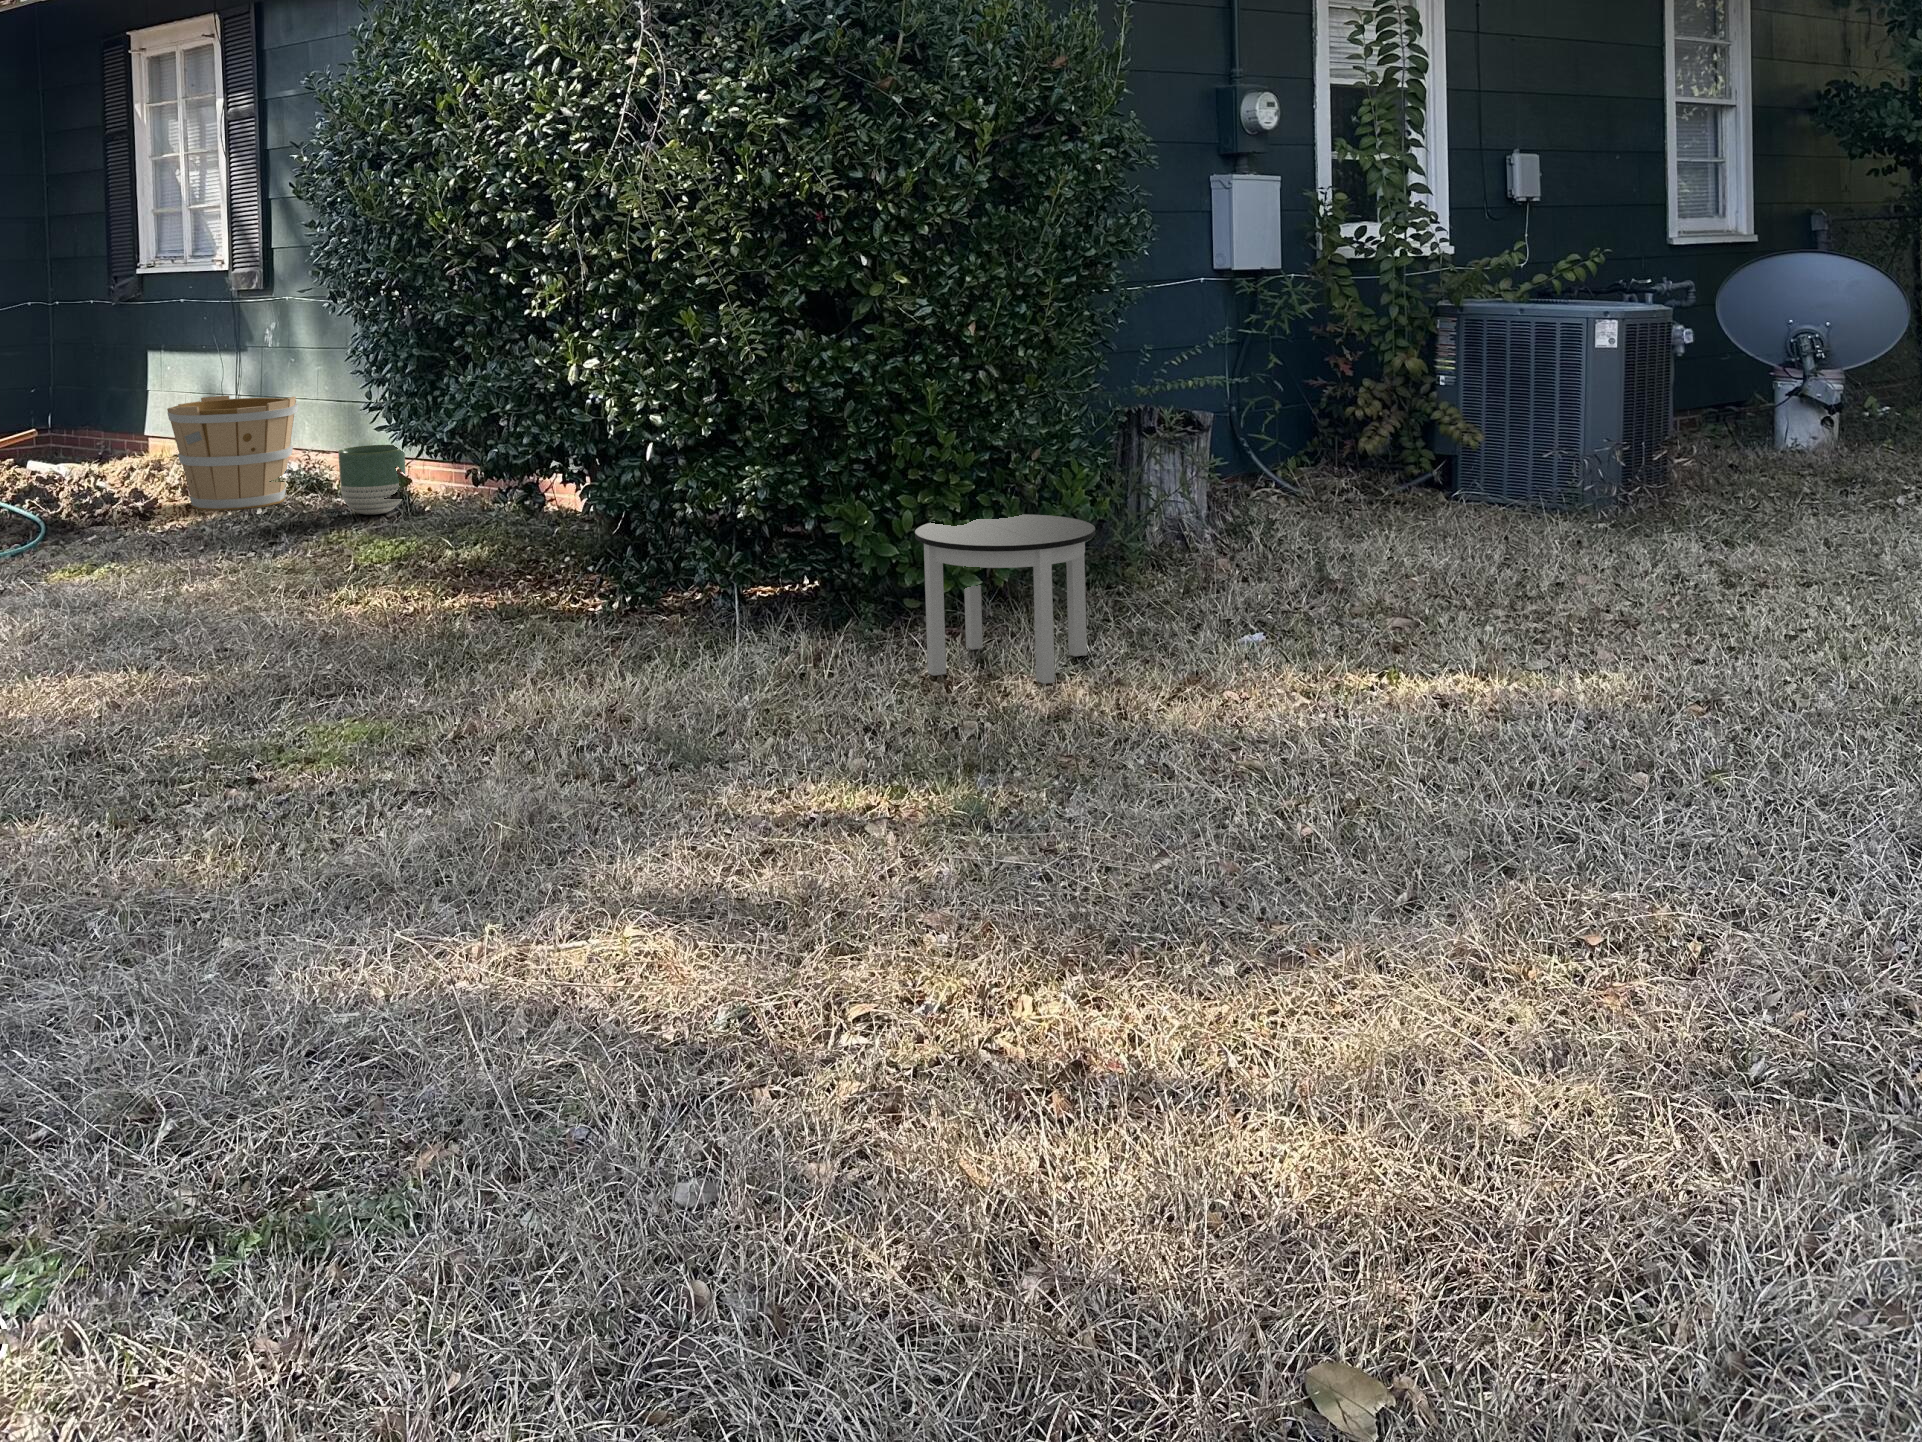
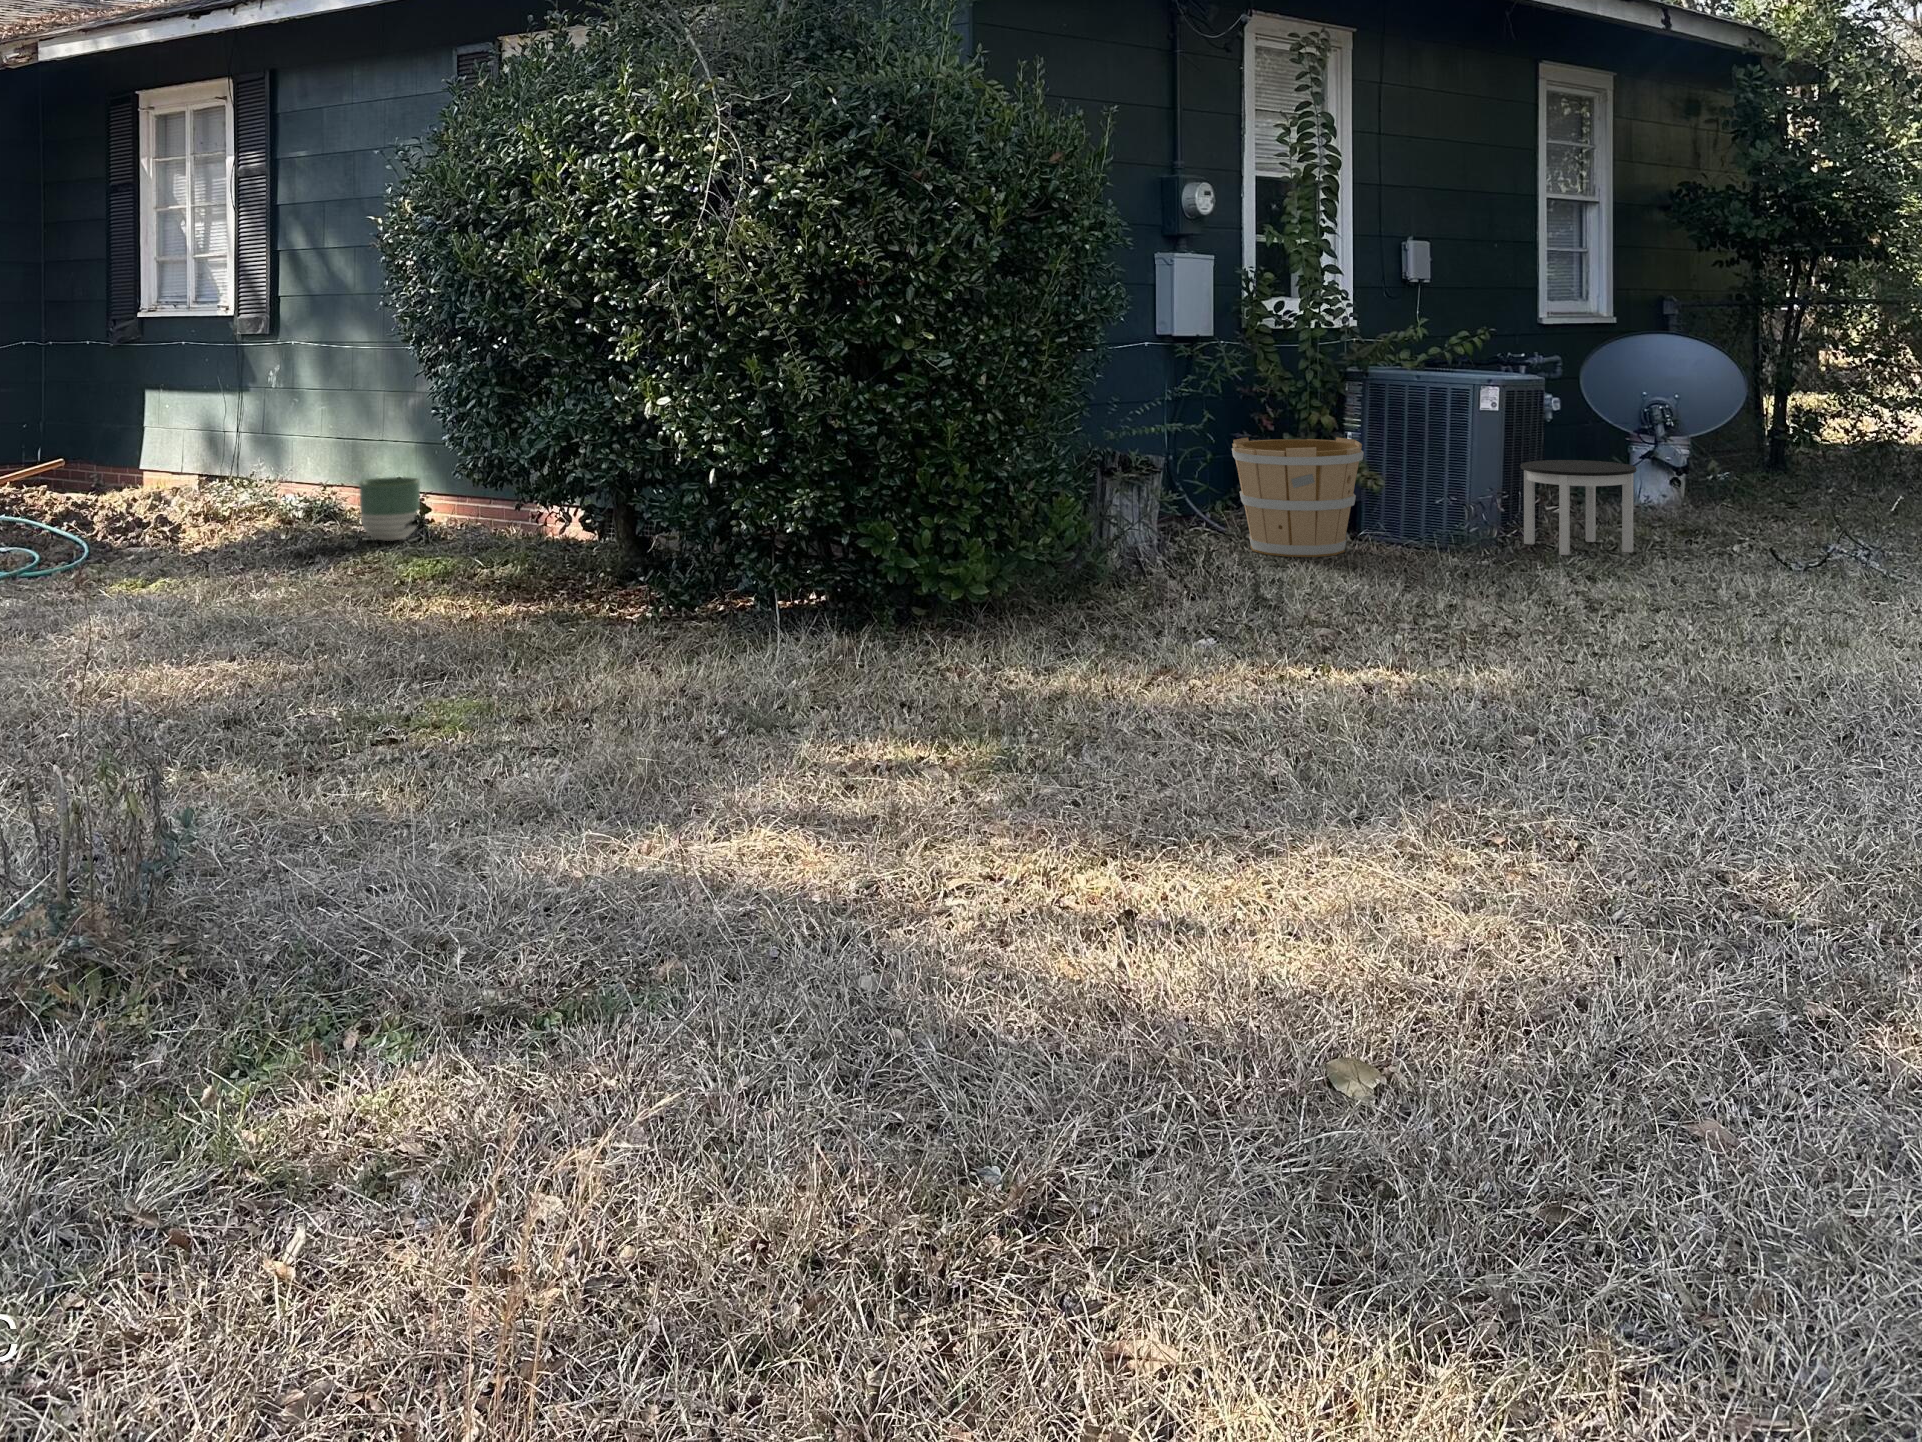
wooden bucket: present [167,396,298,511] -> present [1232,437,1364,557]
round table: present [915,514,1095,684] -> present [1520,460,1636,555]

